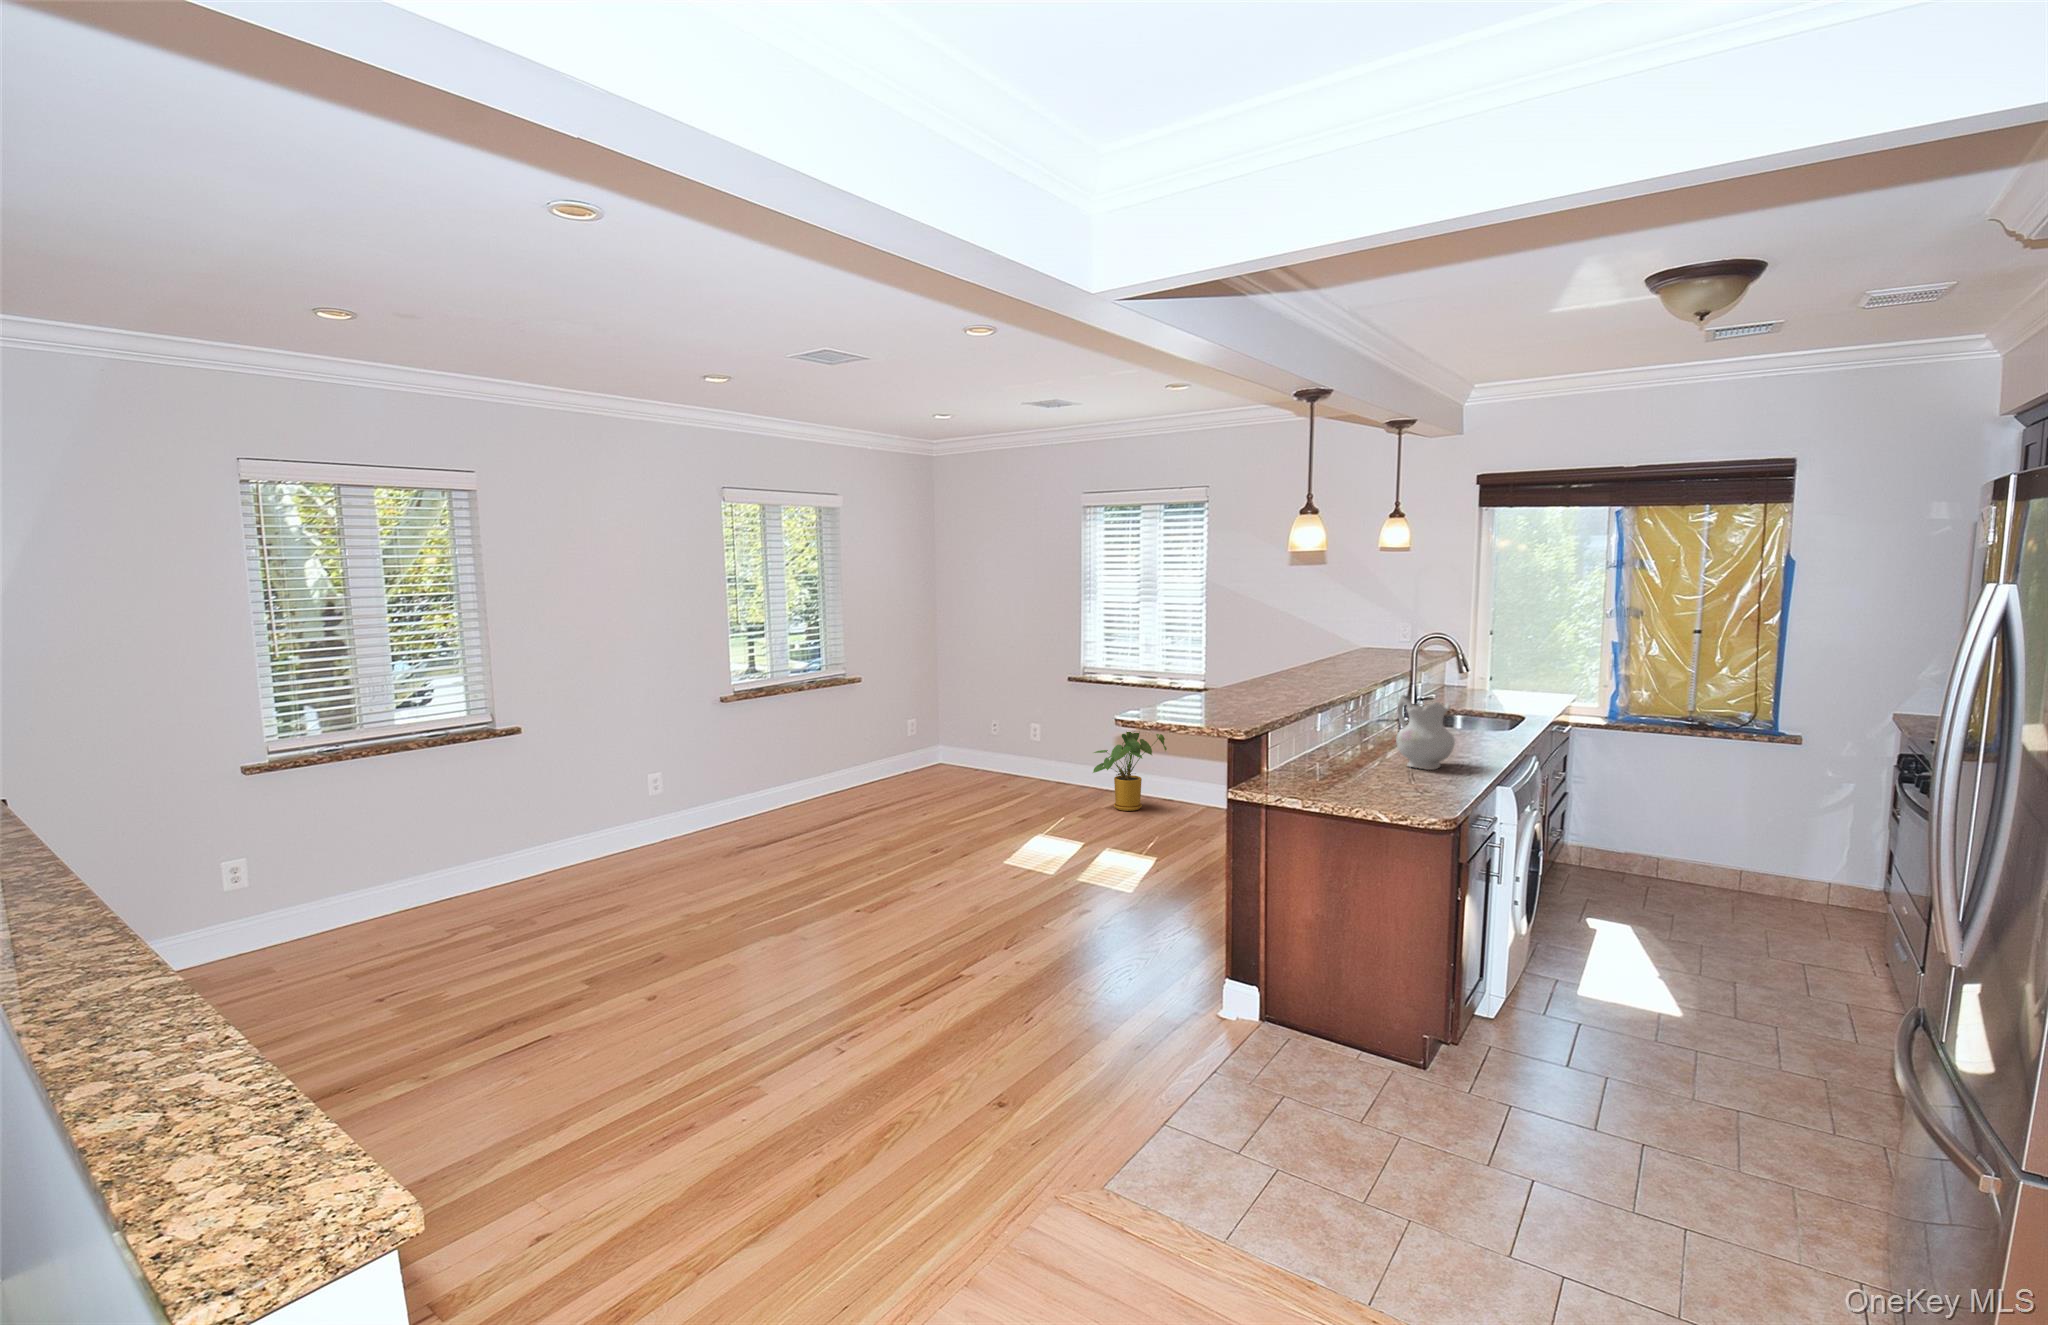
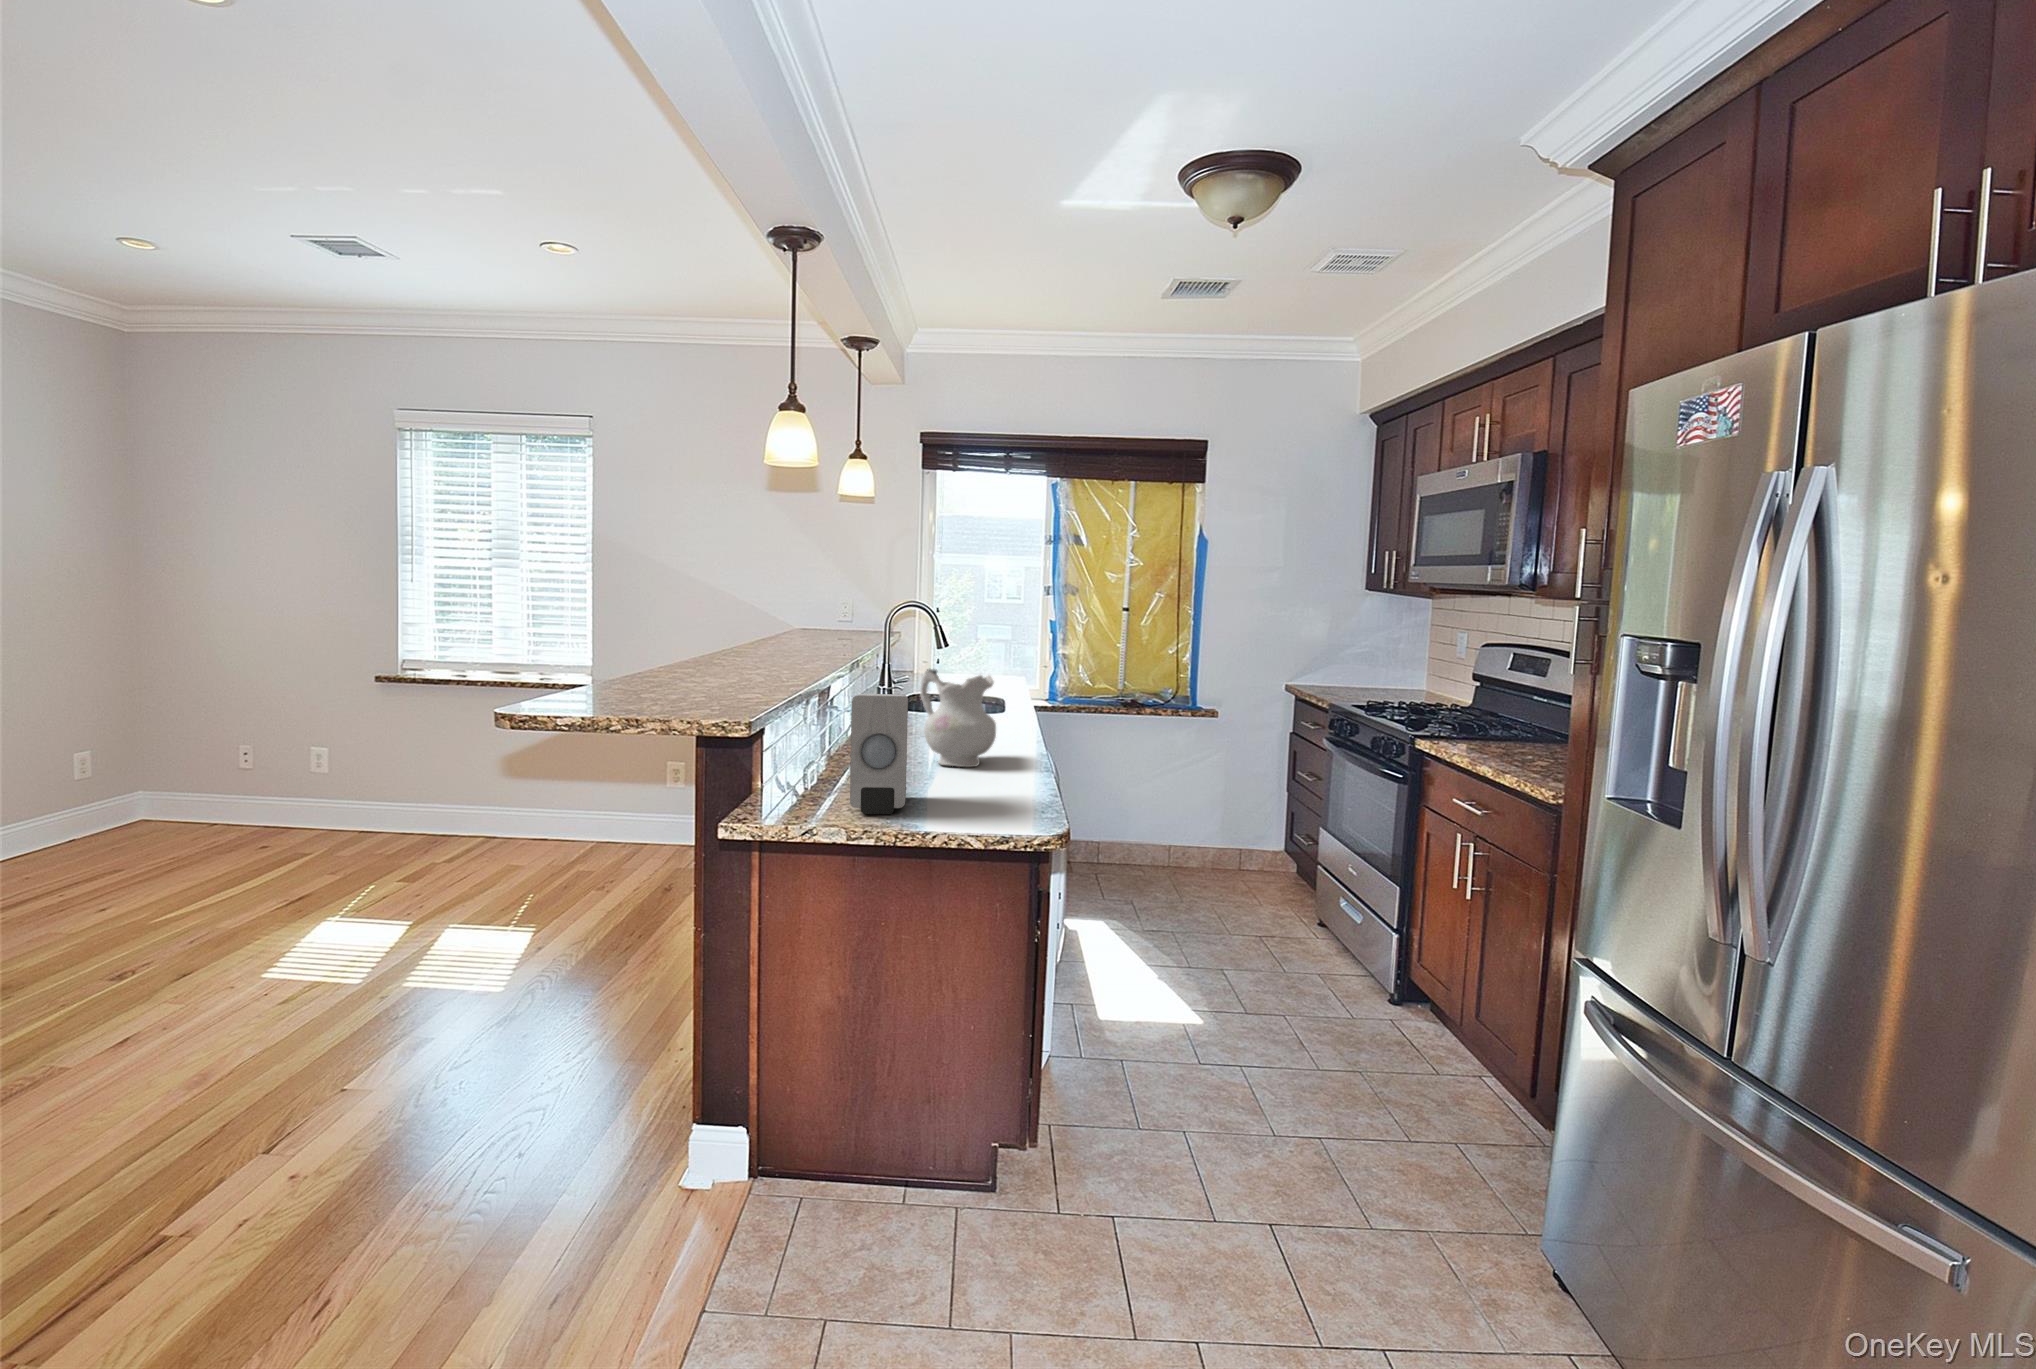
soap dispenser: none [1316,713,1365,794] -> present [850,694,908,814]
house plant: present [1093,732,1167,811] -> none [418,745,538,860]

